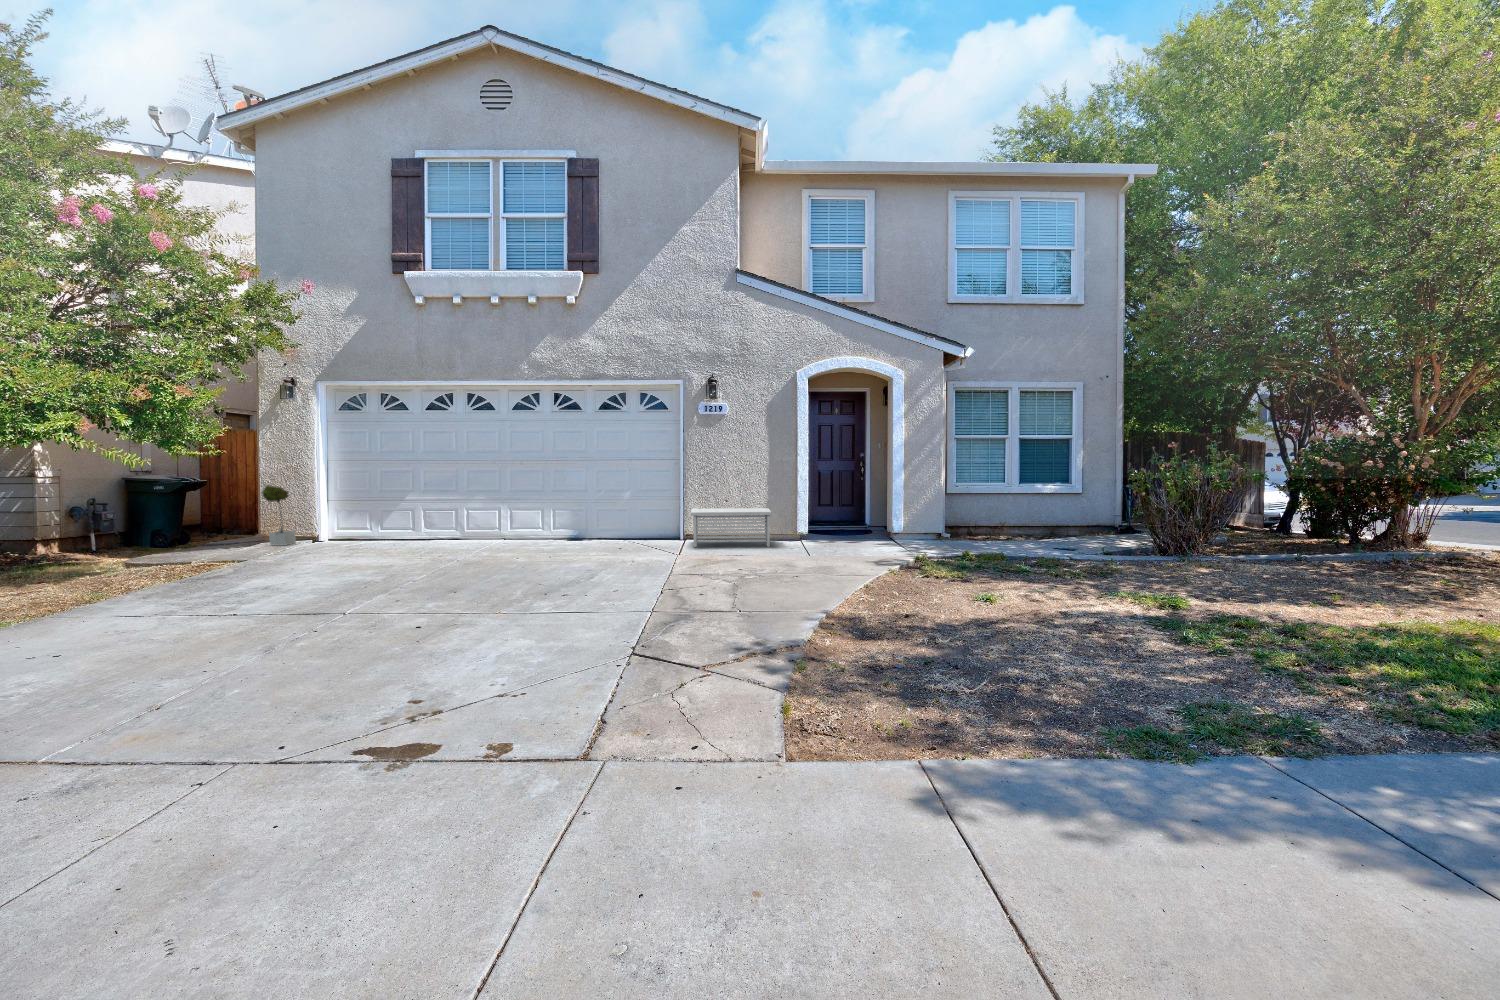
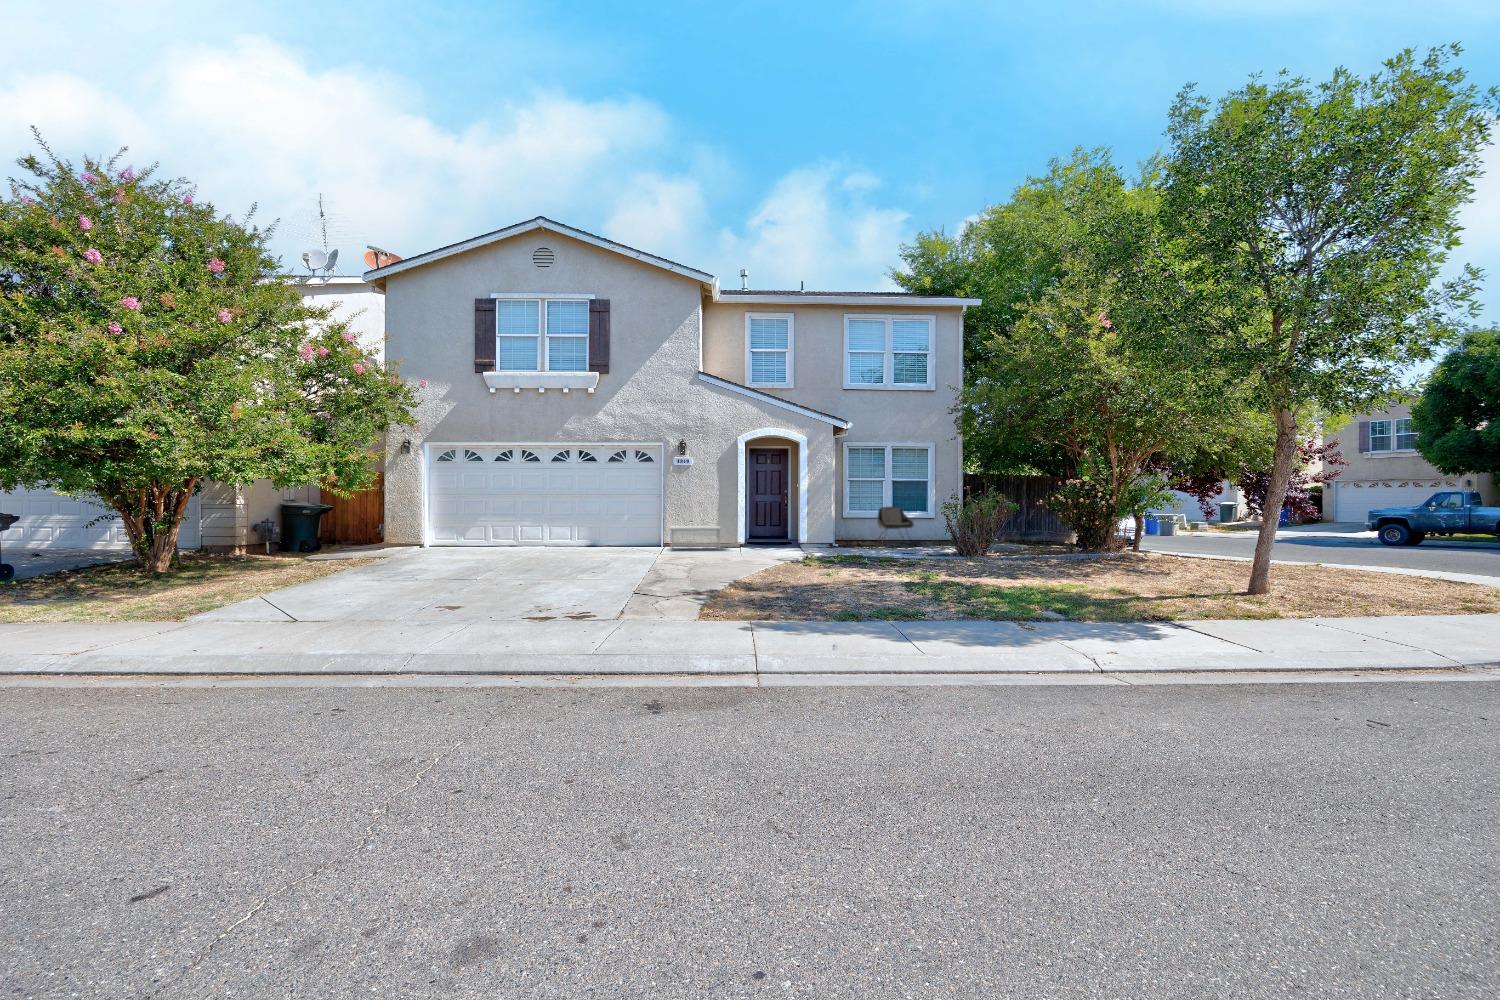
lounge chair: none [998,477,1060,535] -> present [877,507,914,544]
potted tree: present [262,485,296,546] -> none [386,510,406,550]

